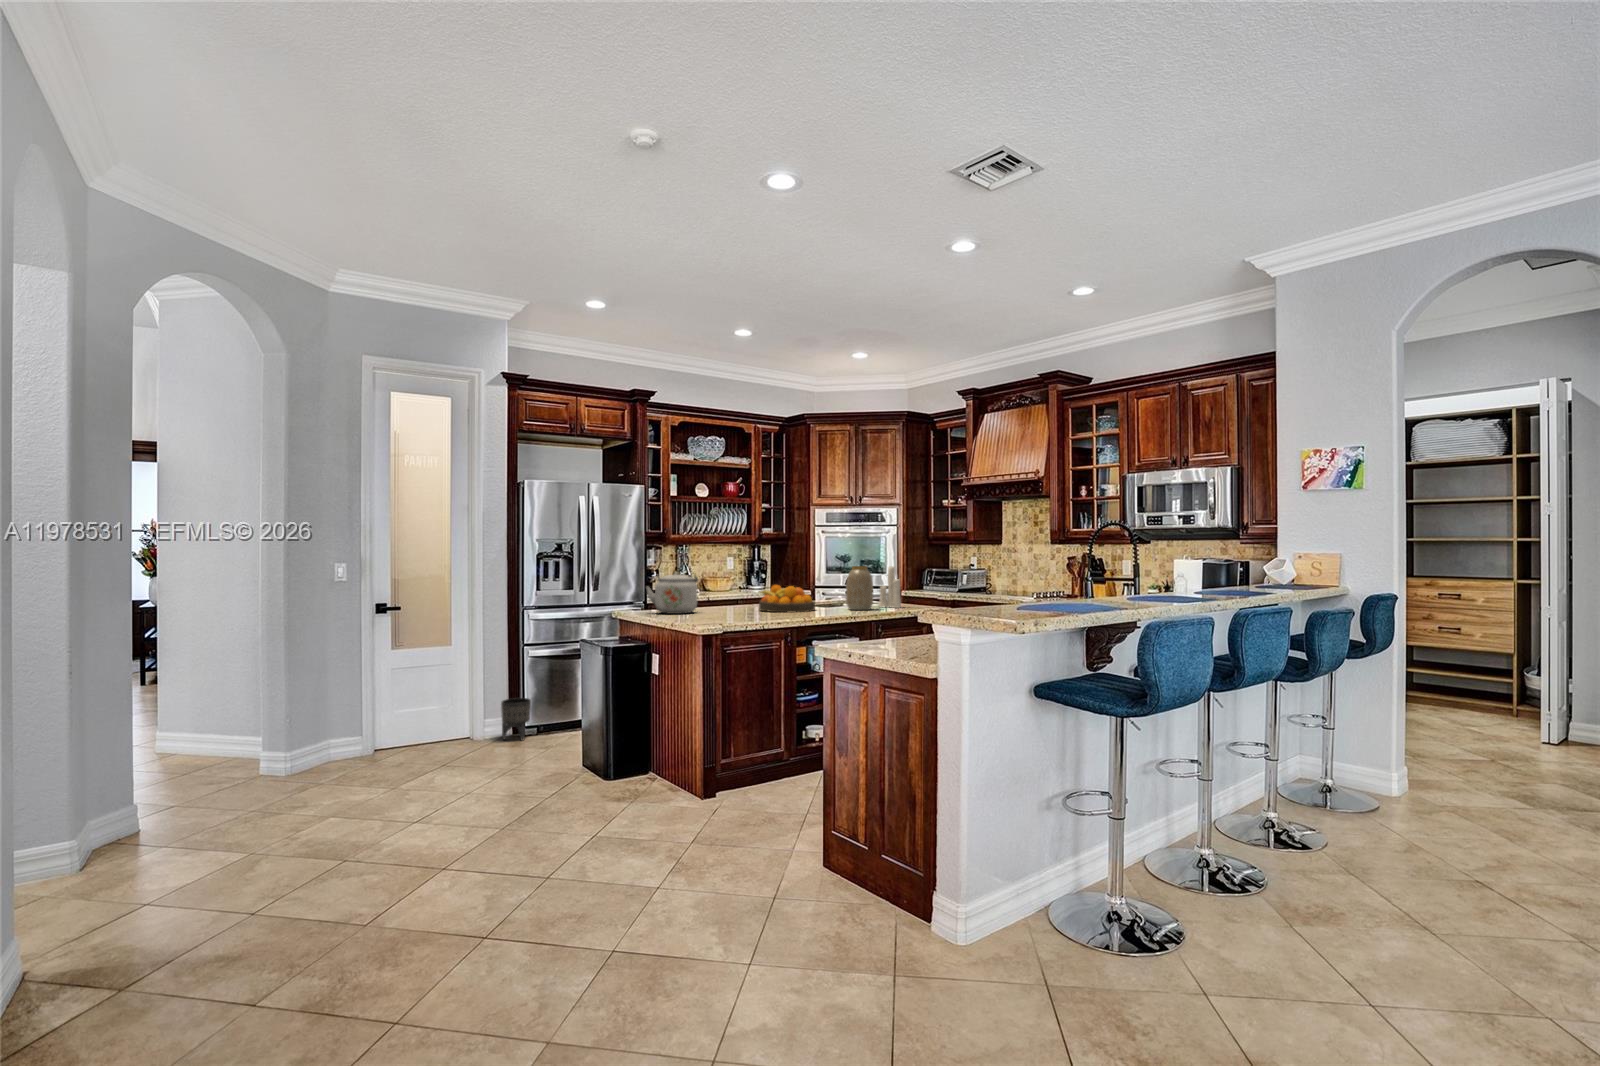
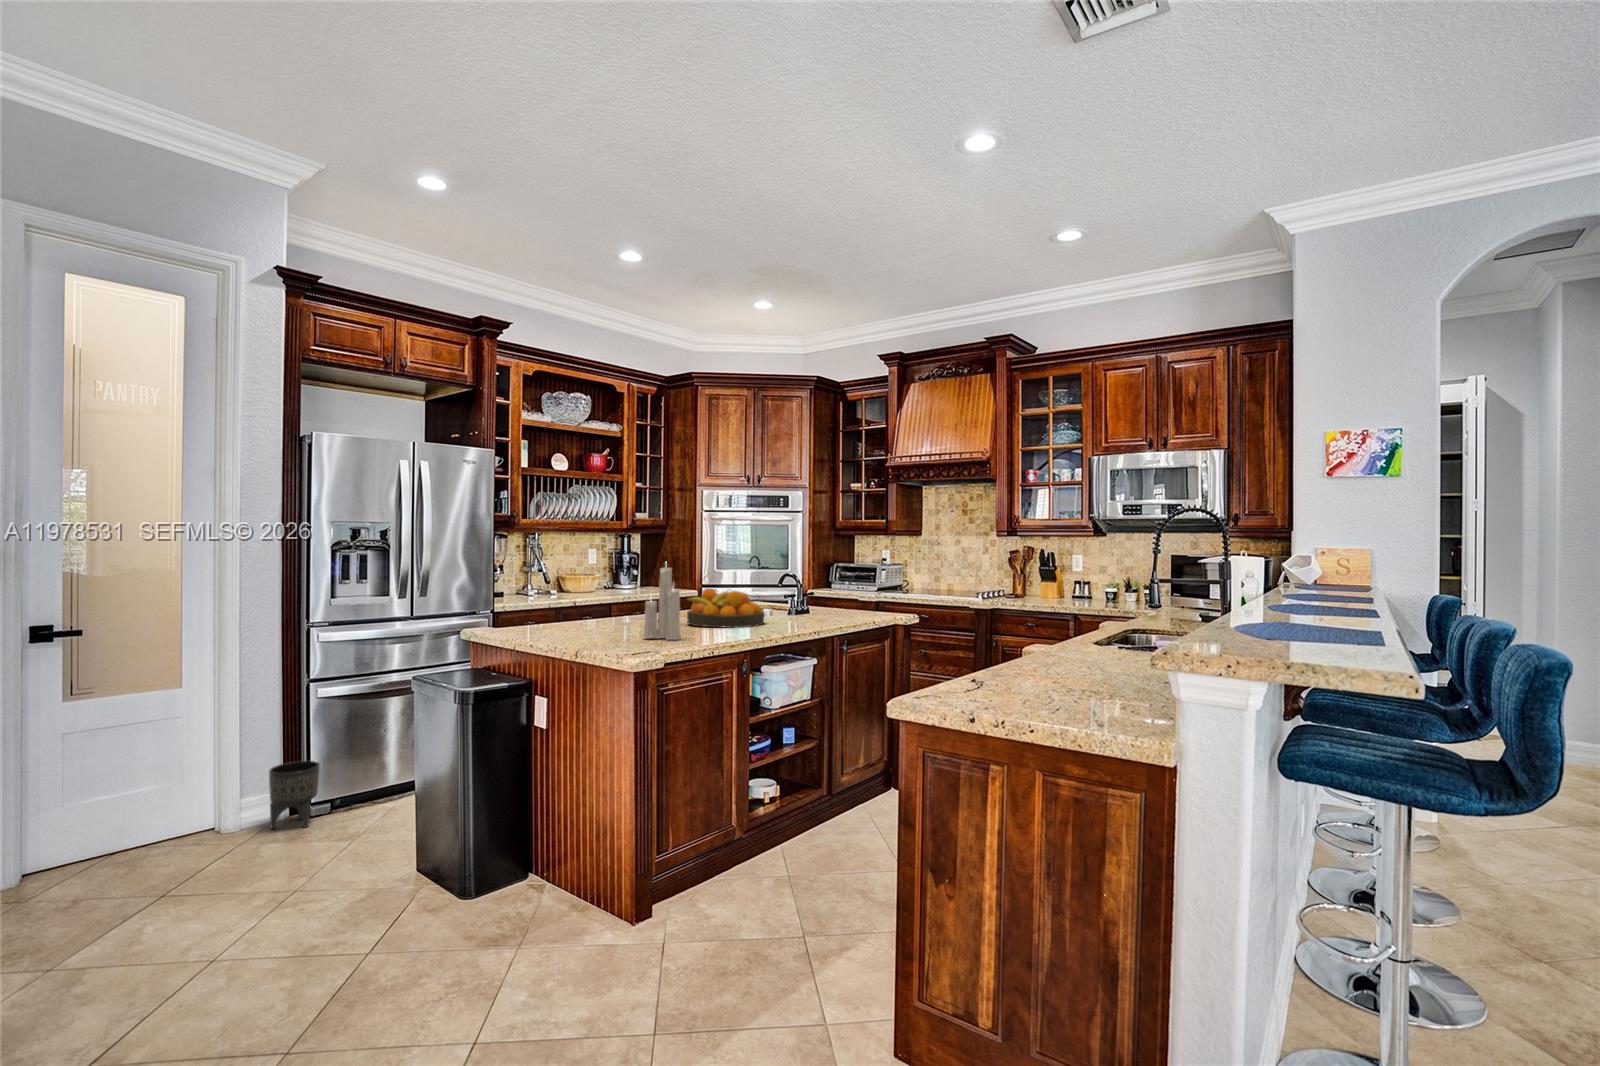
vase: present [846,566,873,610] -> none [803,563,839,622]
candle: present [879,566,901,608] -> present [643,562,681,640]
kettle: present [647,572,698,614] -> none [524,572,603,634]

